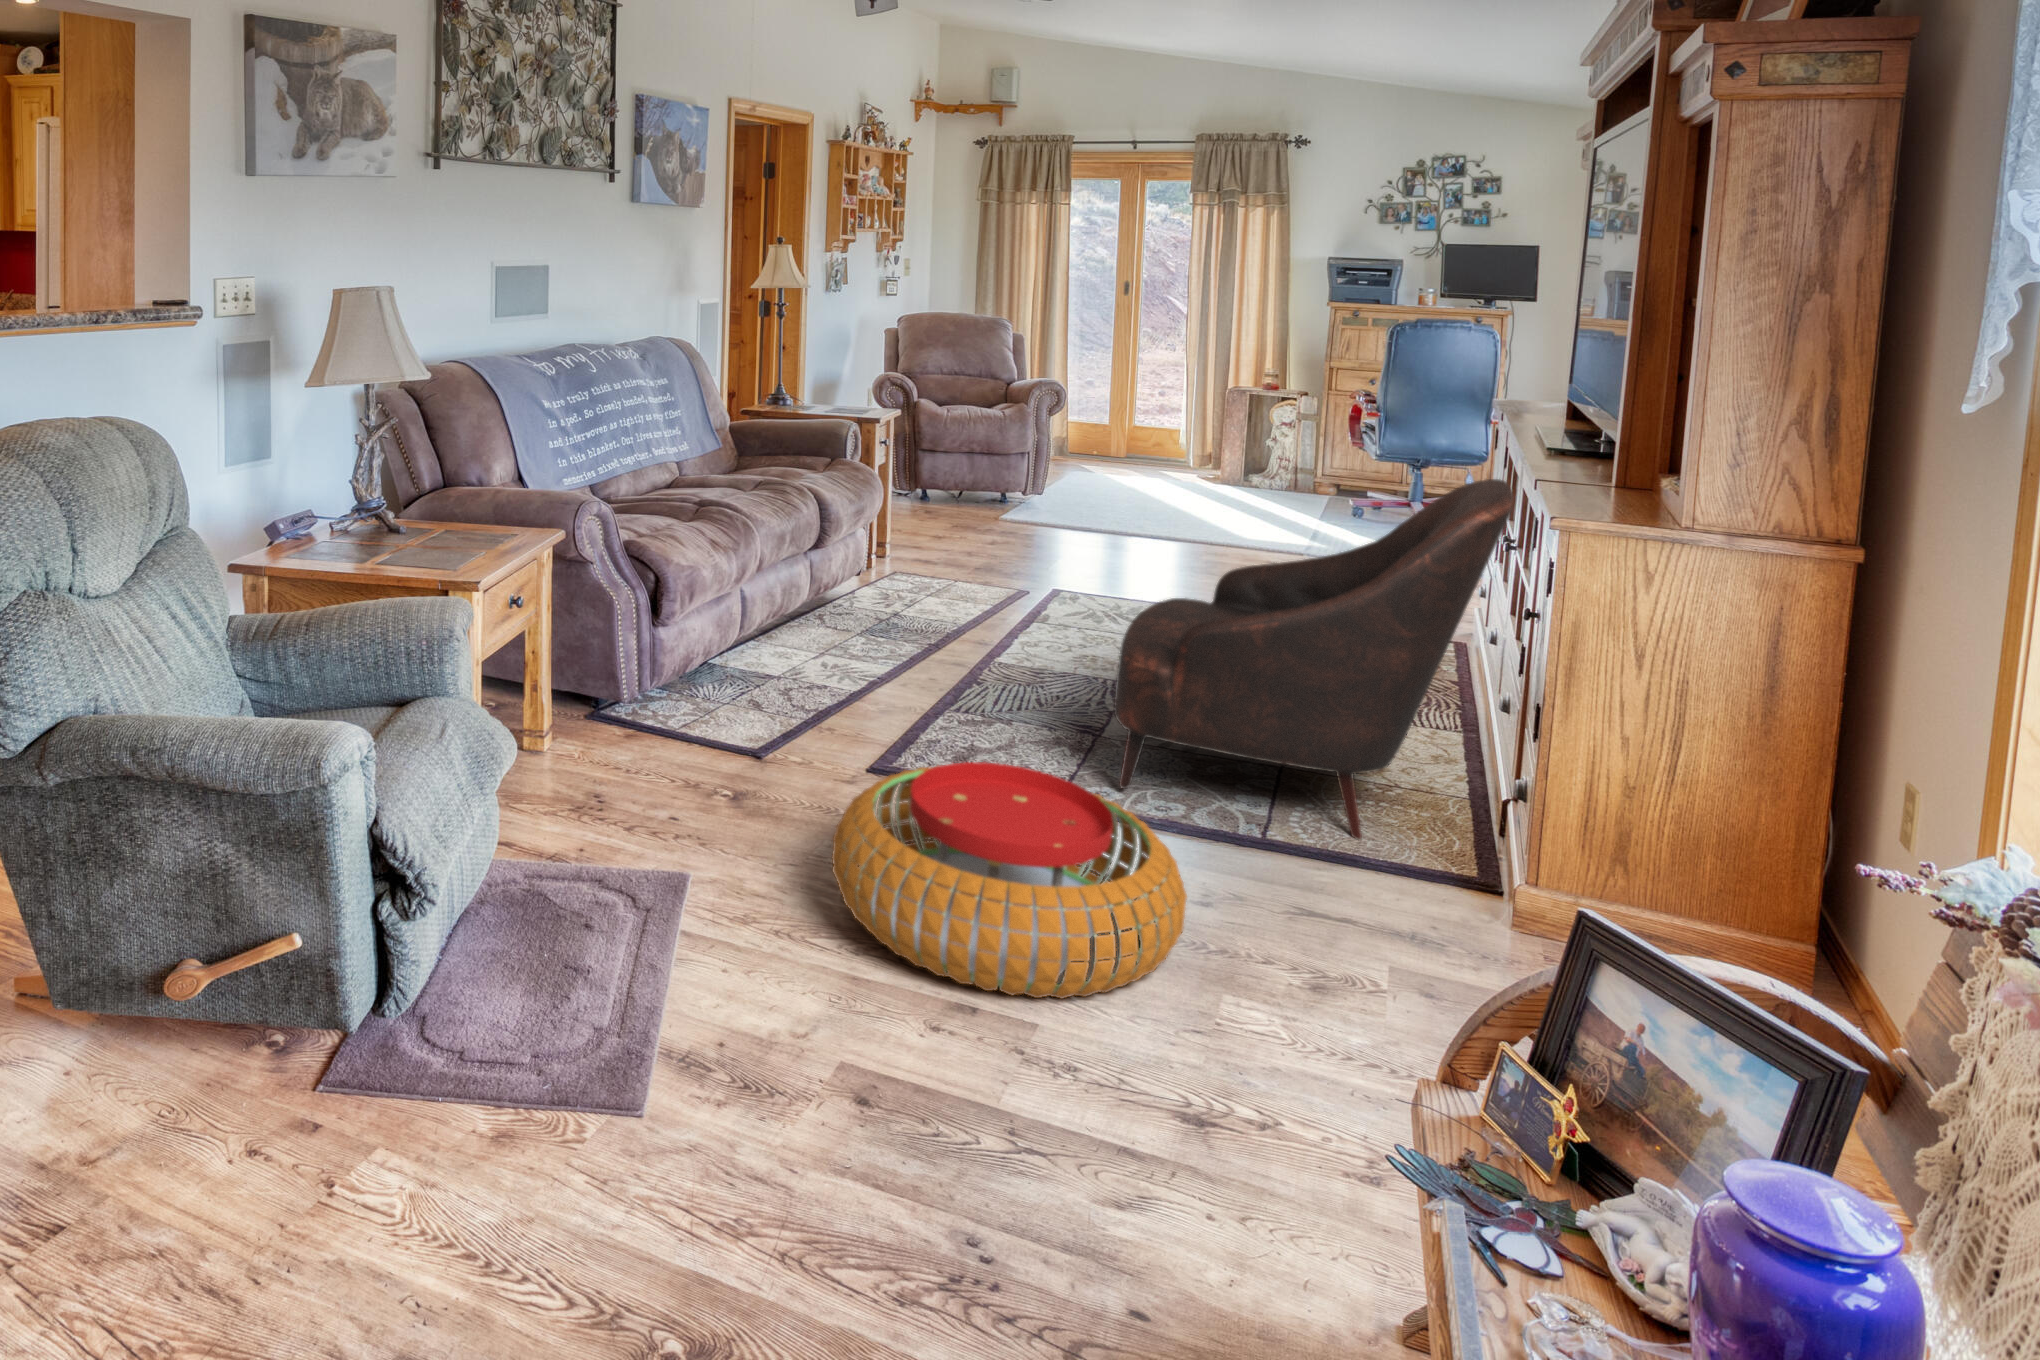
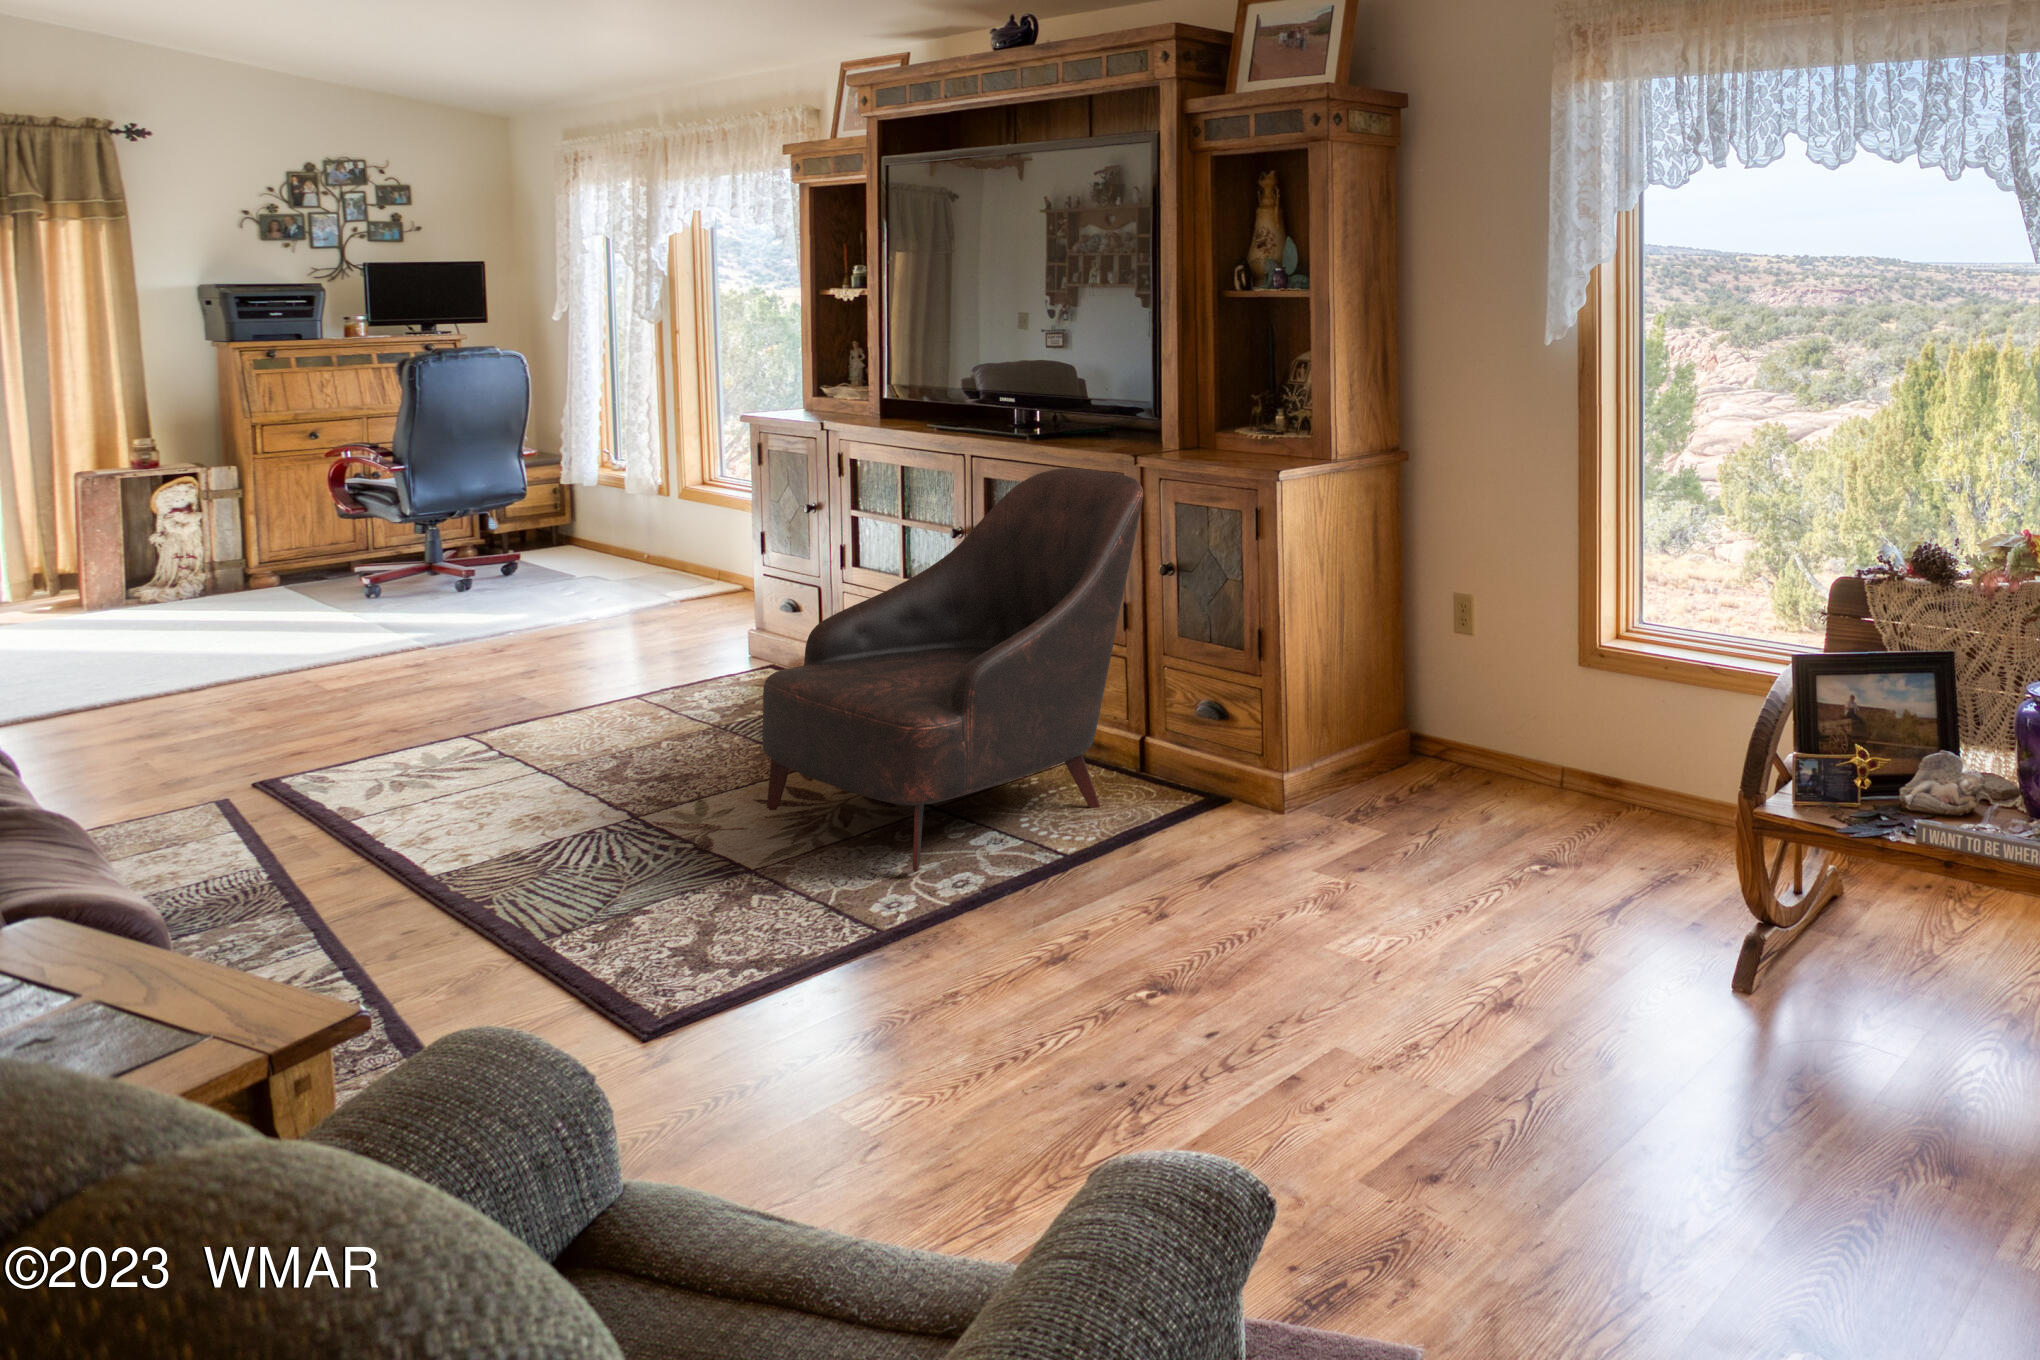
pouf: present [832,762,1187,998] -> none [929,829,1308,1072]

